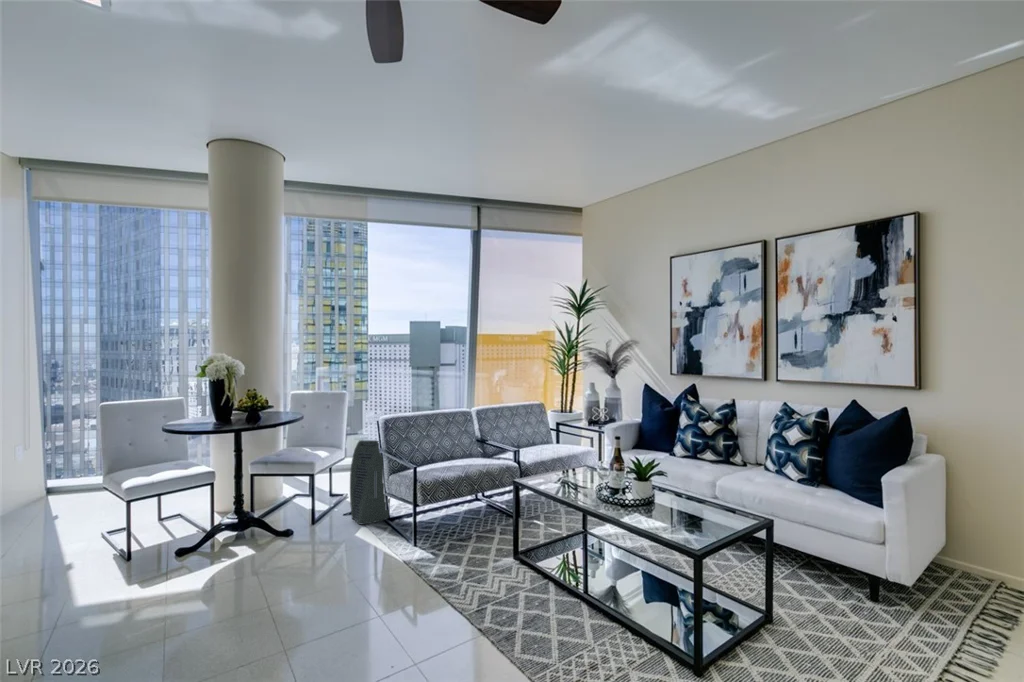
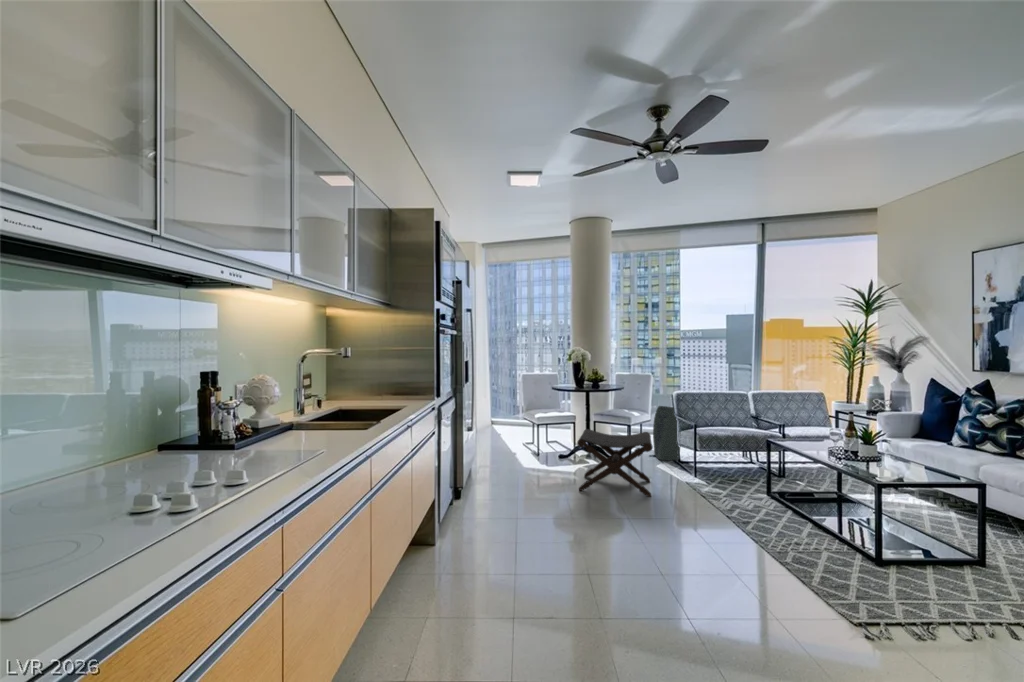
footstool: none [217,491,363,634] -> present [577,429,652,497]

